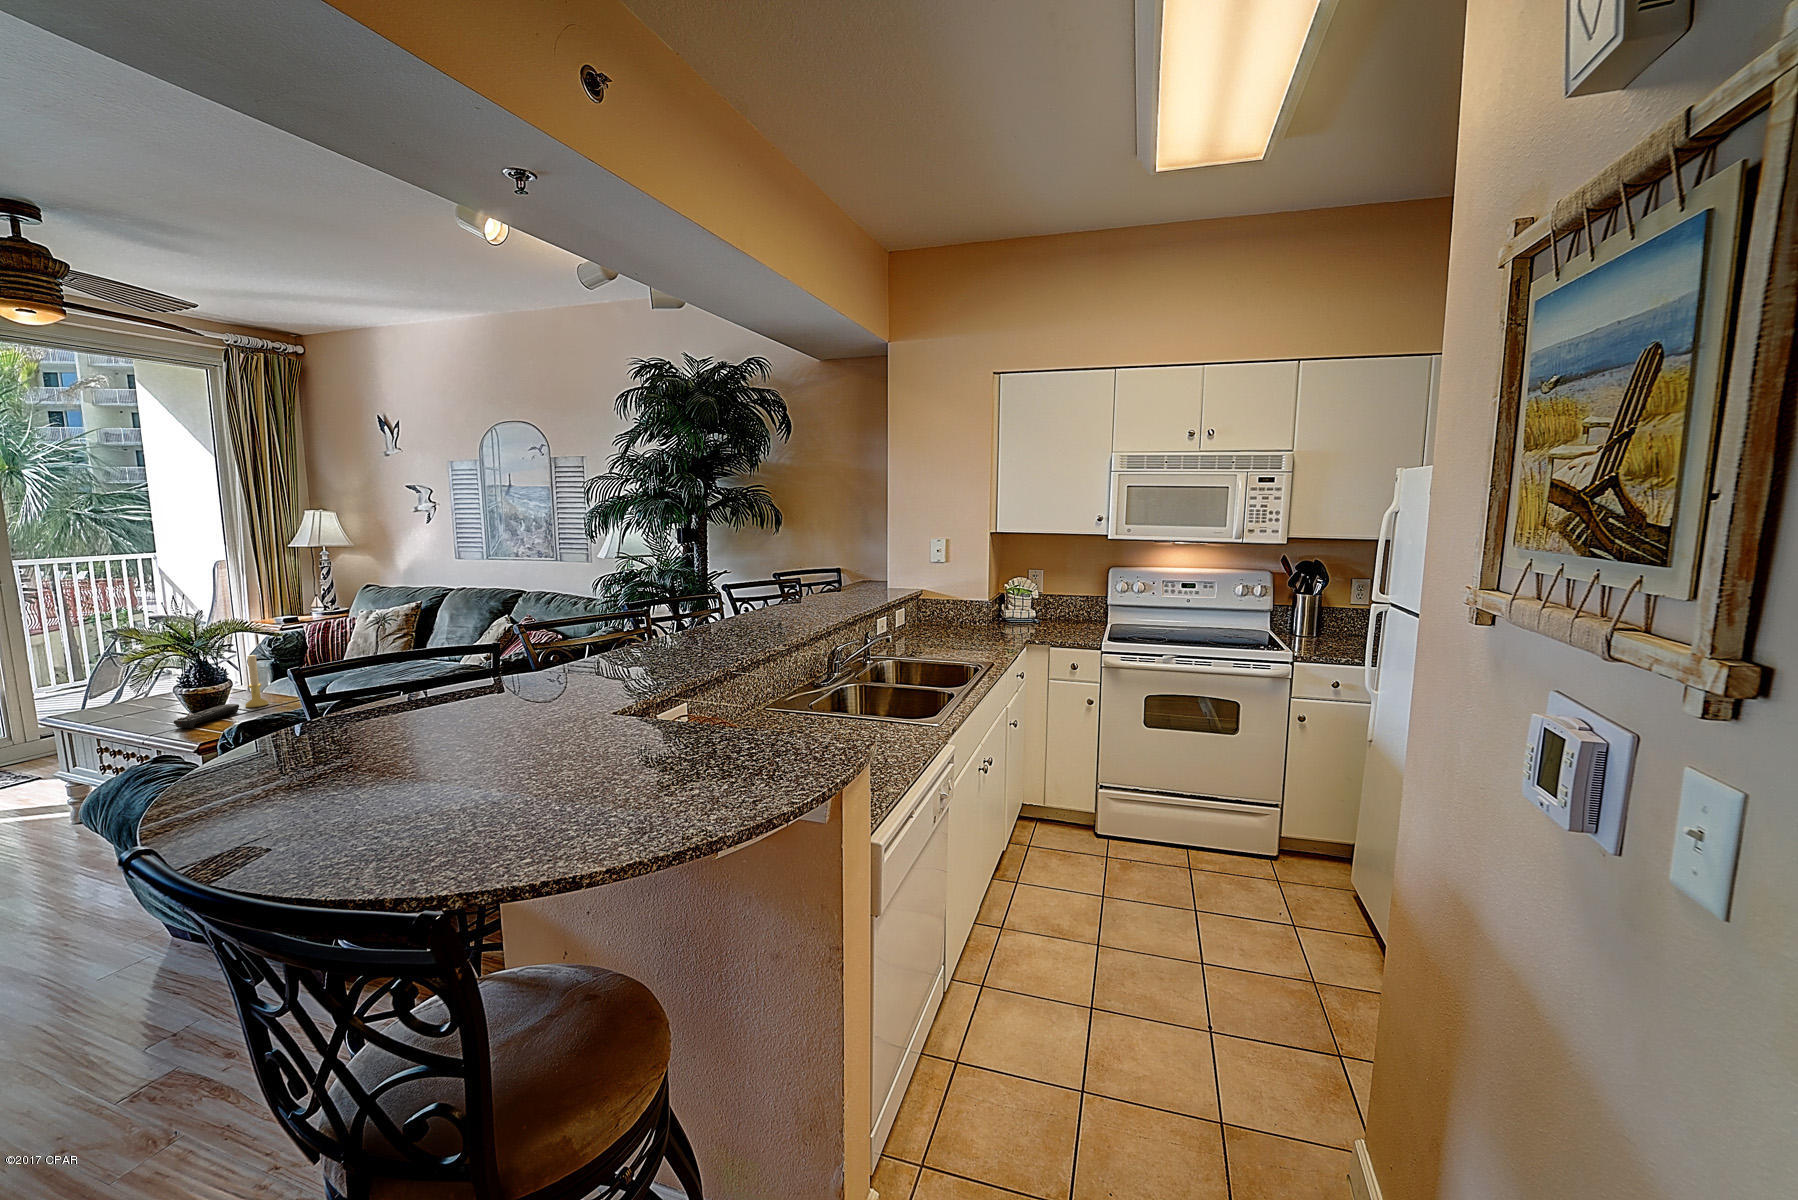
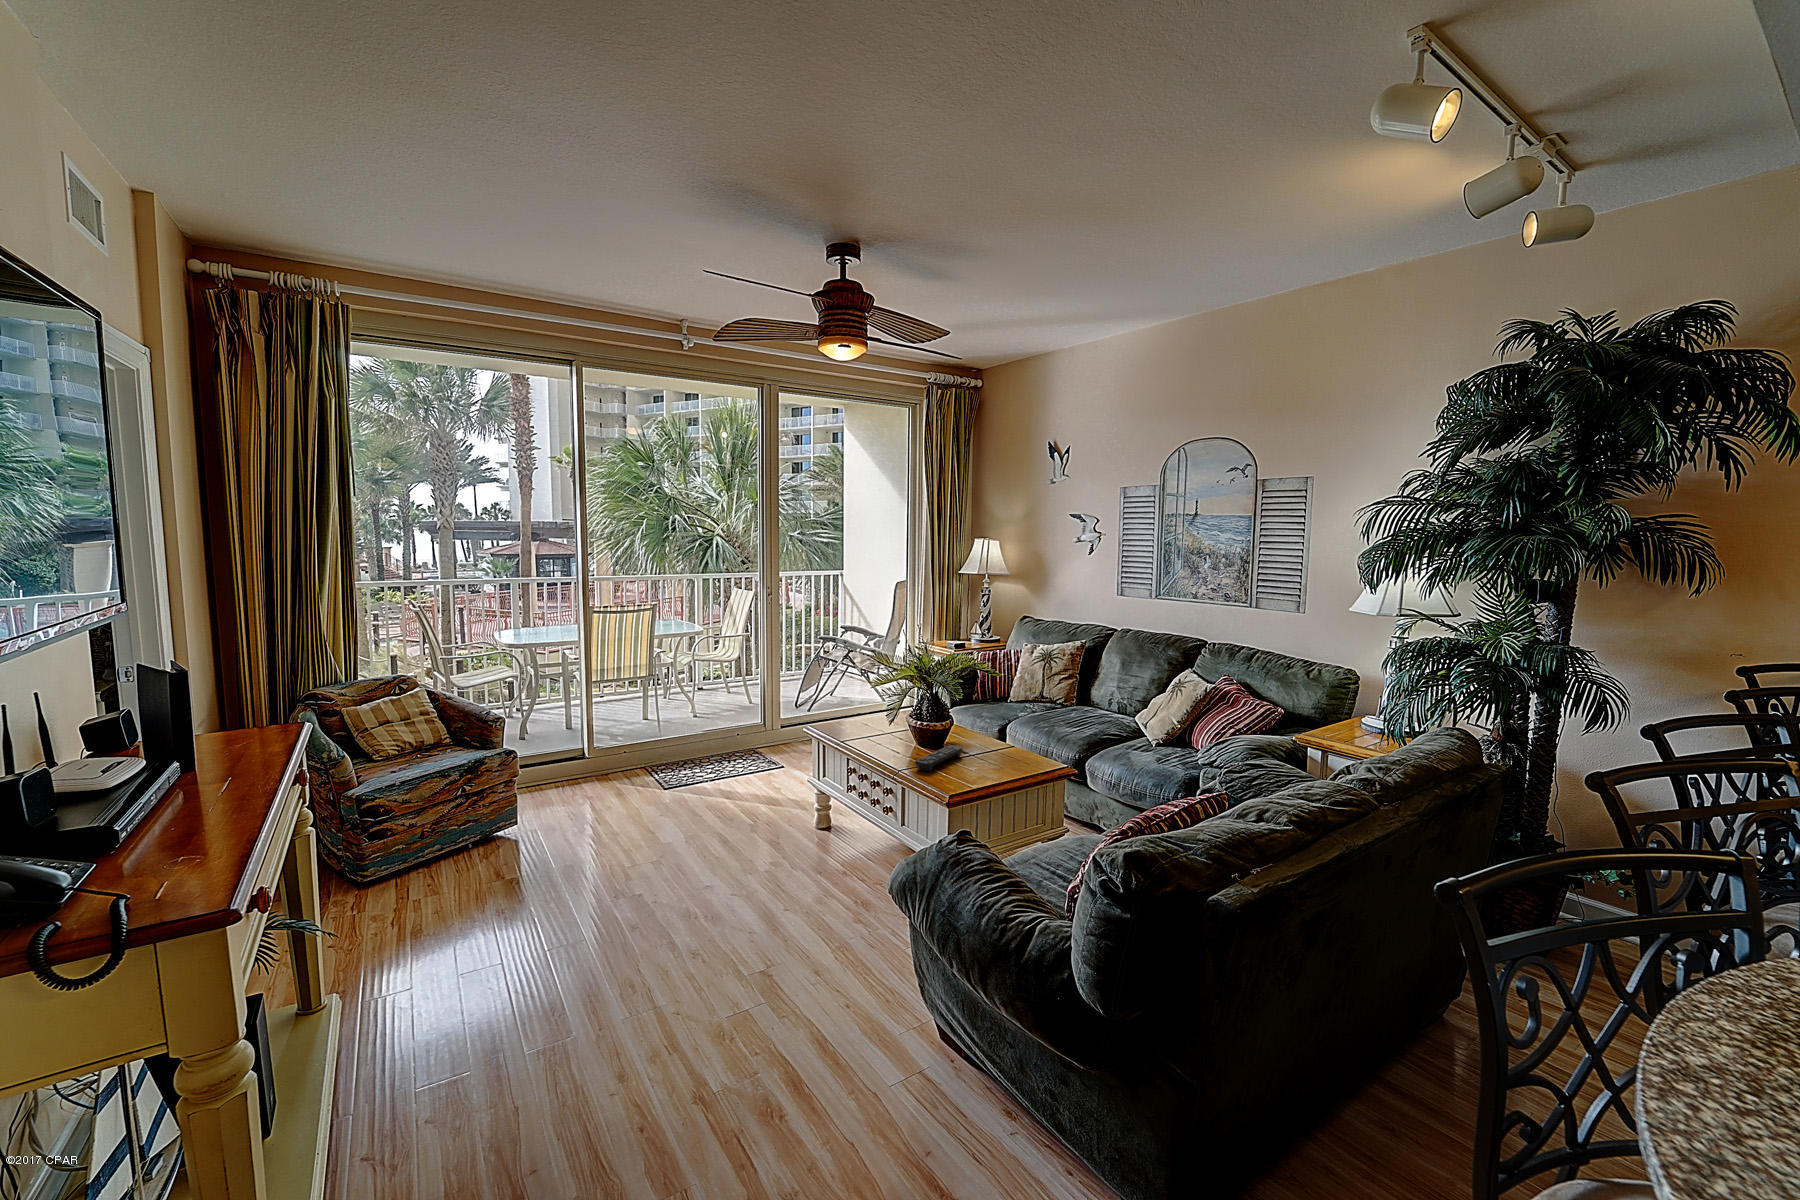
candle holder: present [245,655,269,708] -> none [963,693,983,752]

